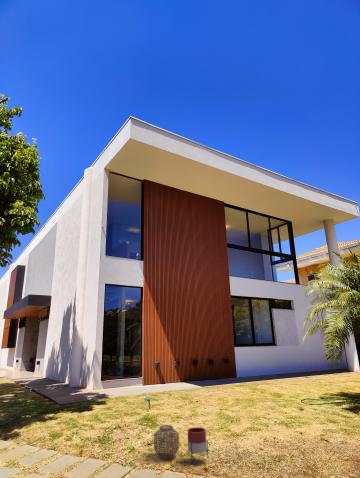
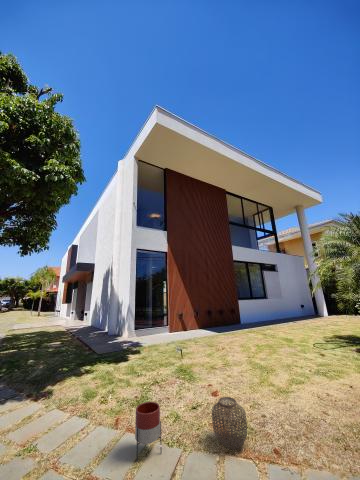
planter: present [188,428,208,463] -> present [135,402,162,461]

